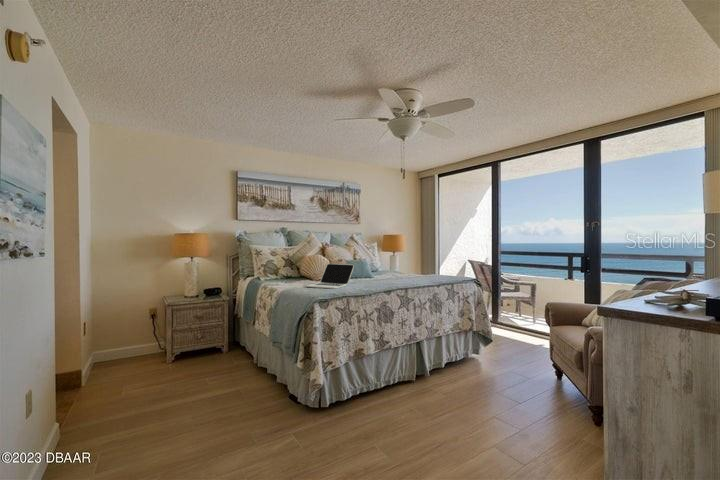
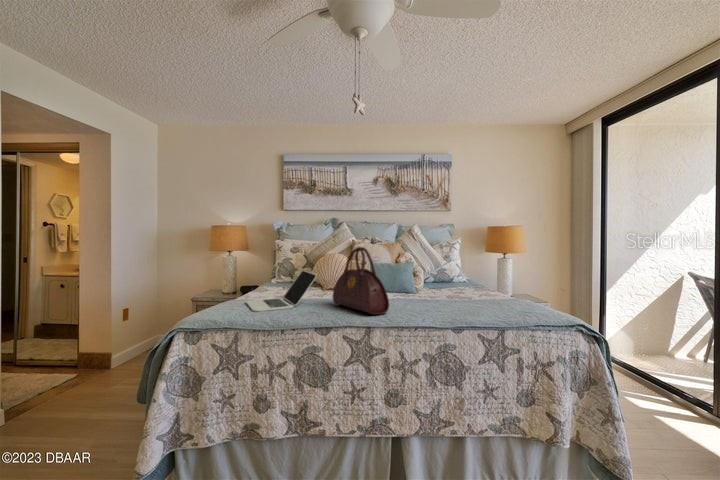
handbag: none [362,247,403,283] -> present [333,247,389,314]

